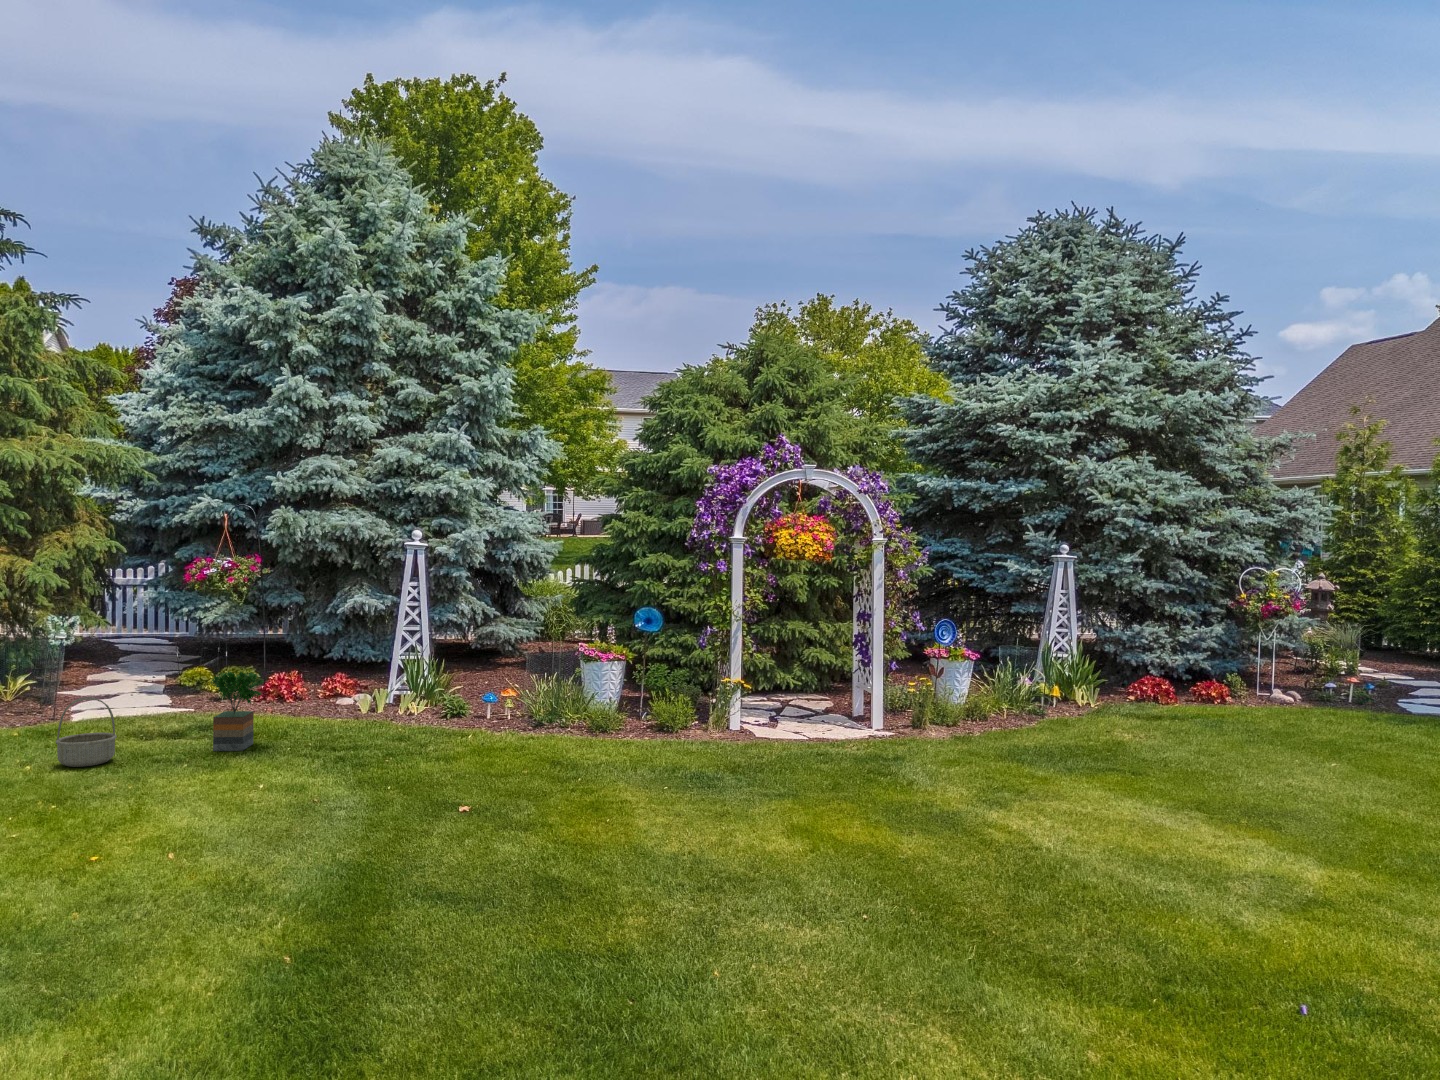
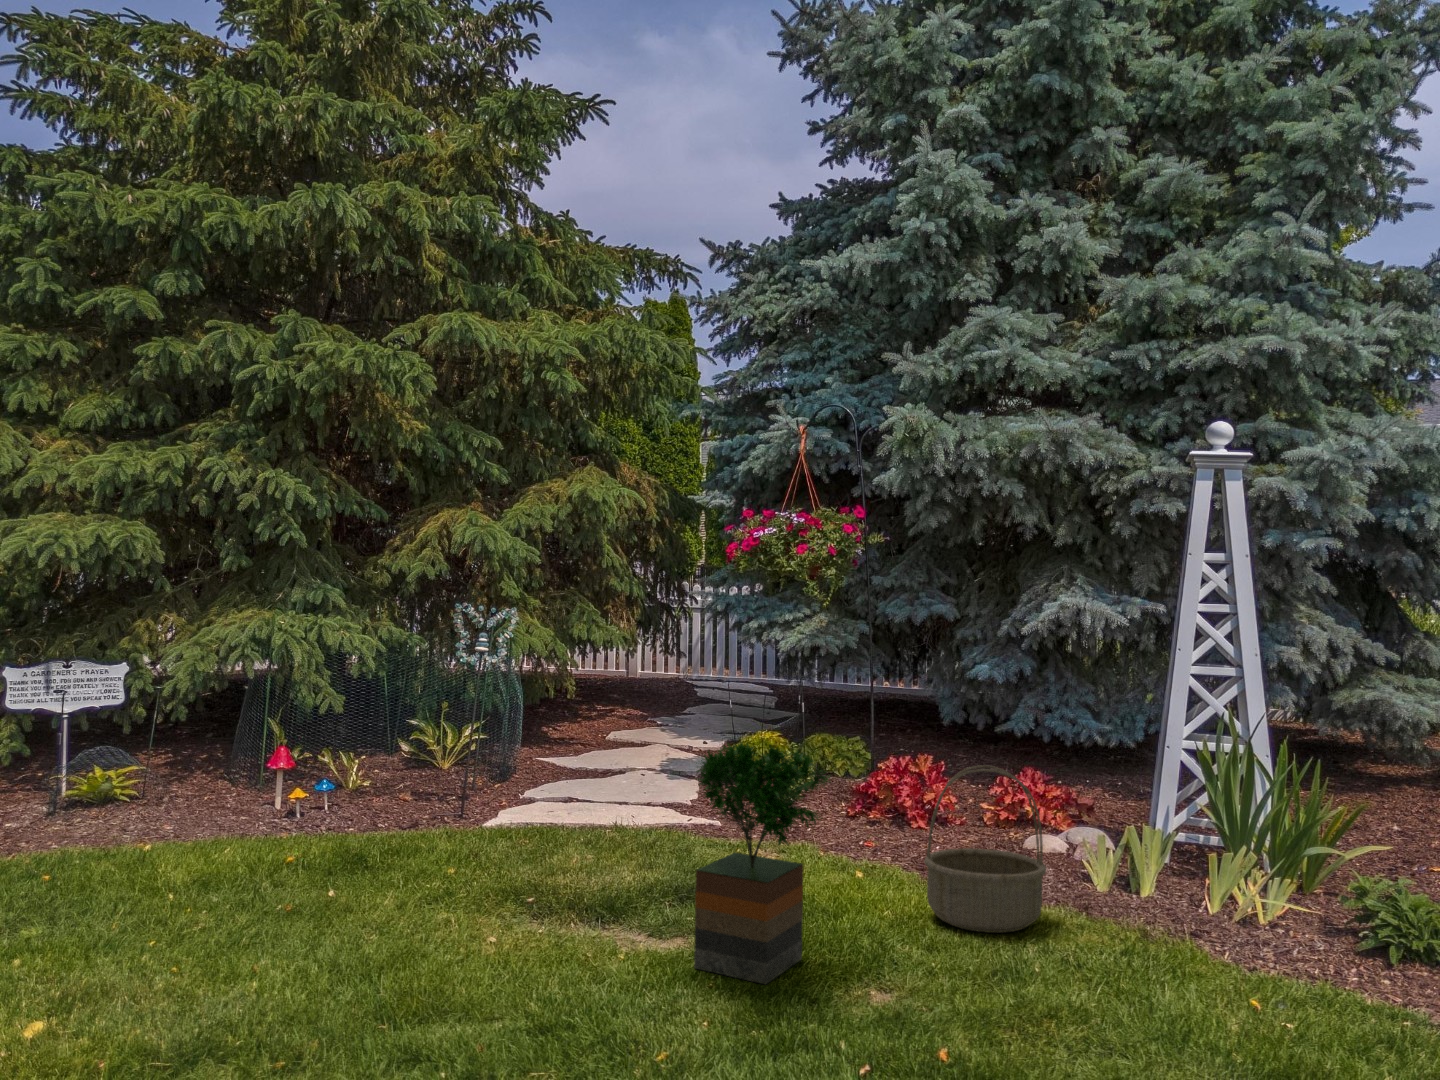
basket: present [56,697,117,767] -> present [924,765,1047,933]

